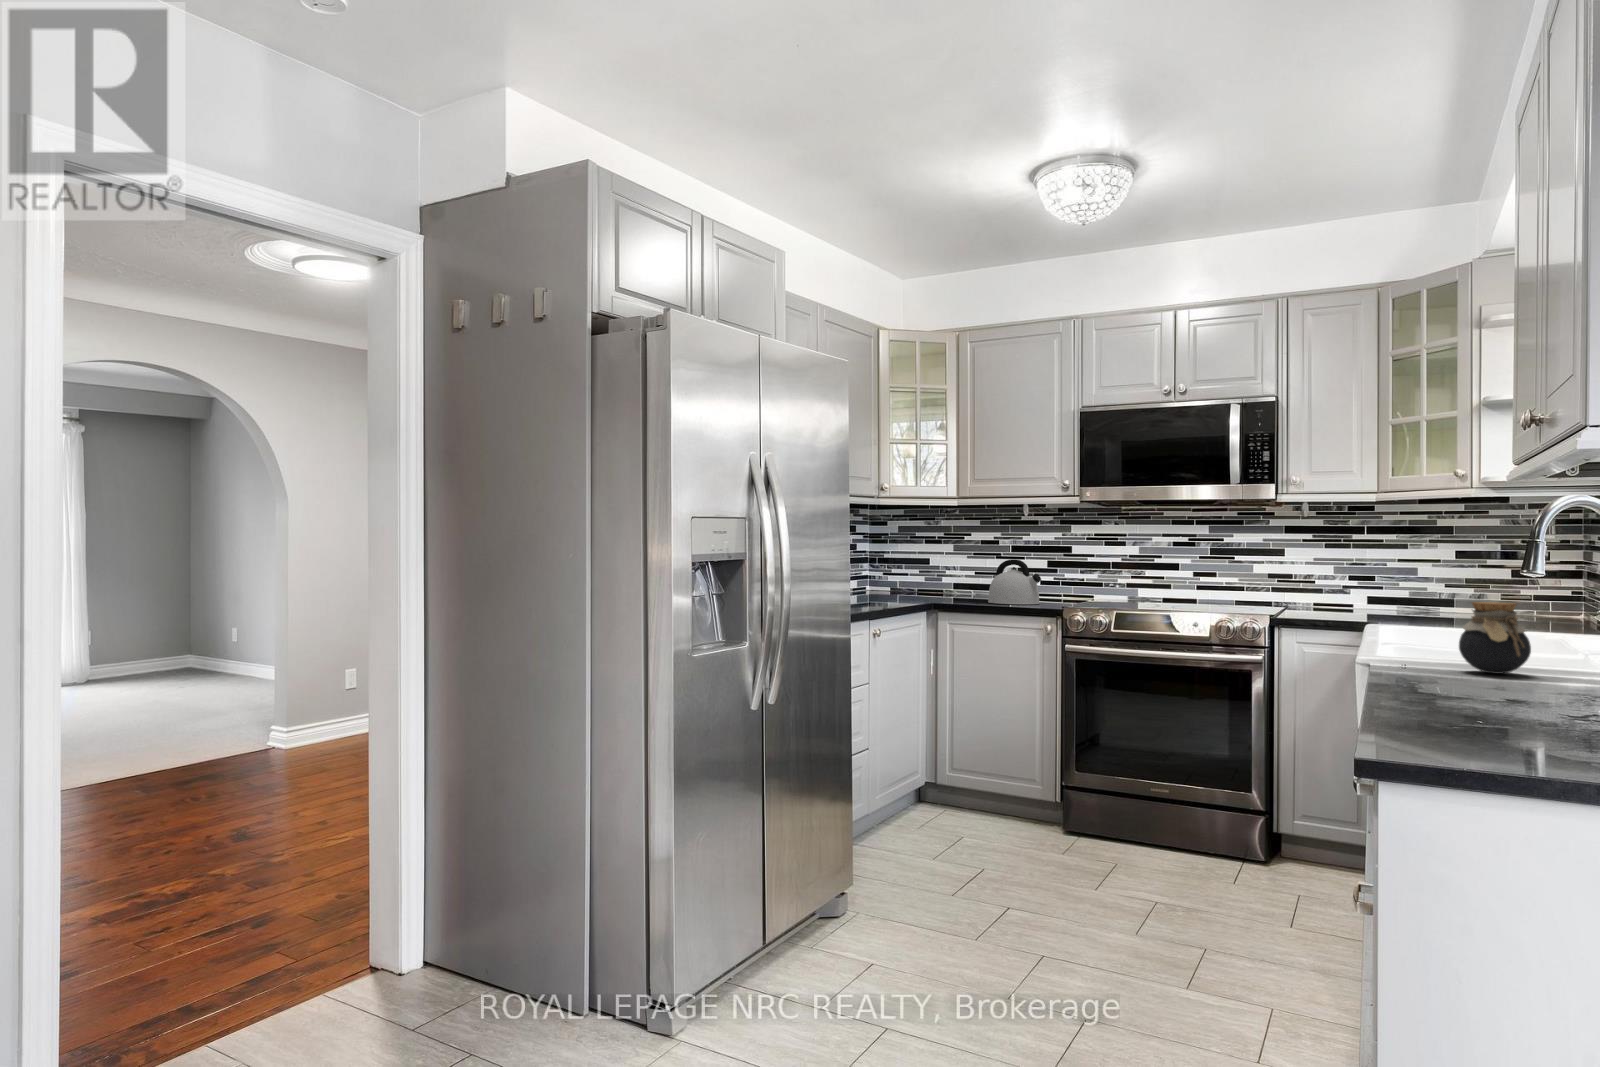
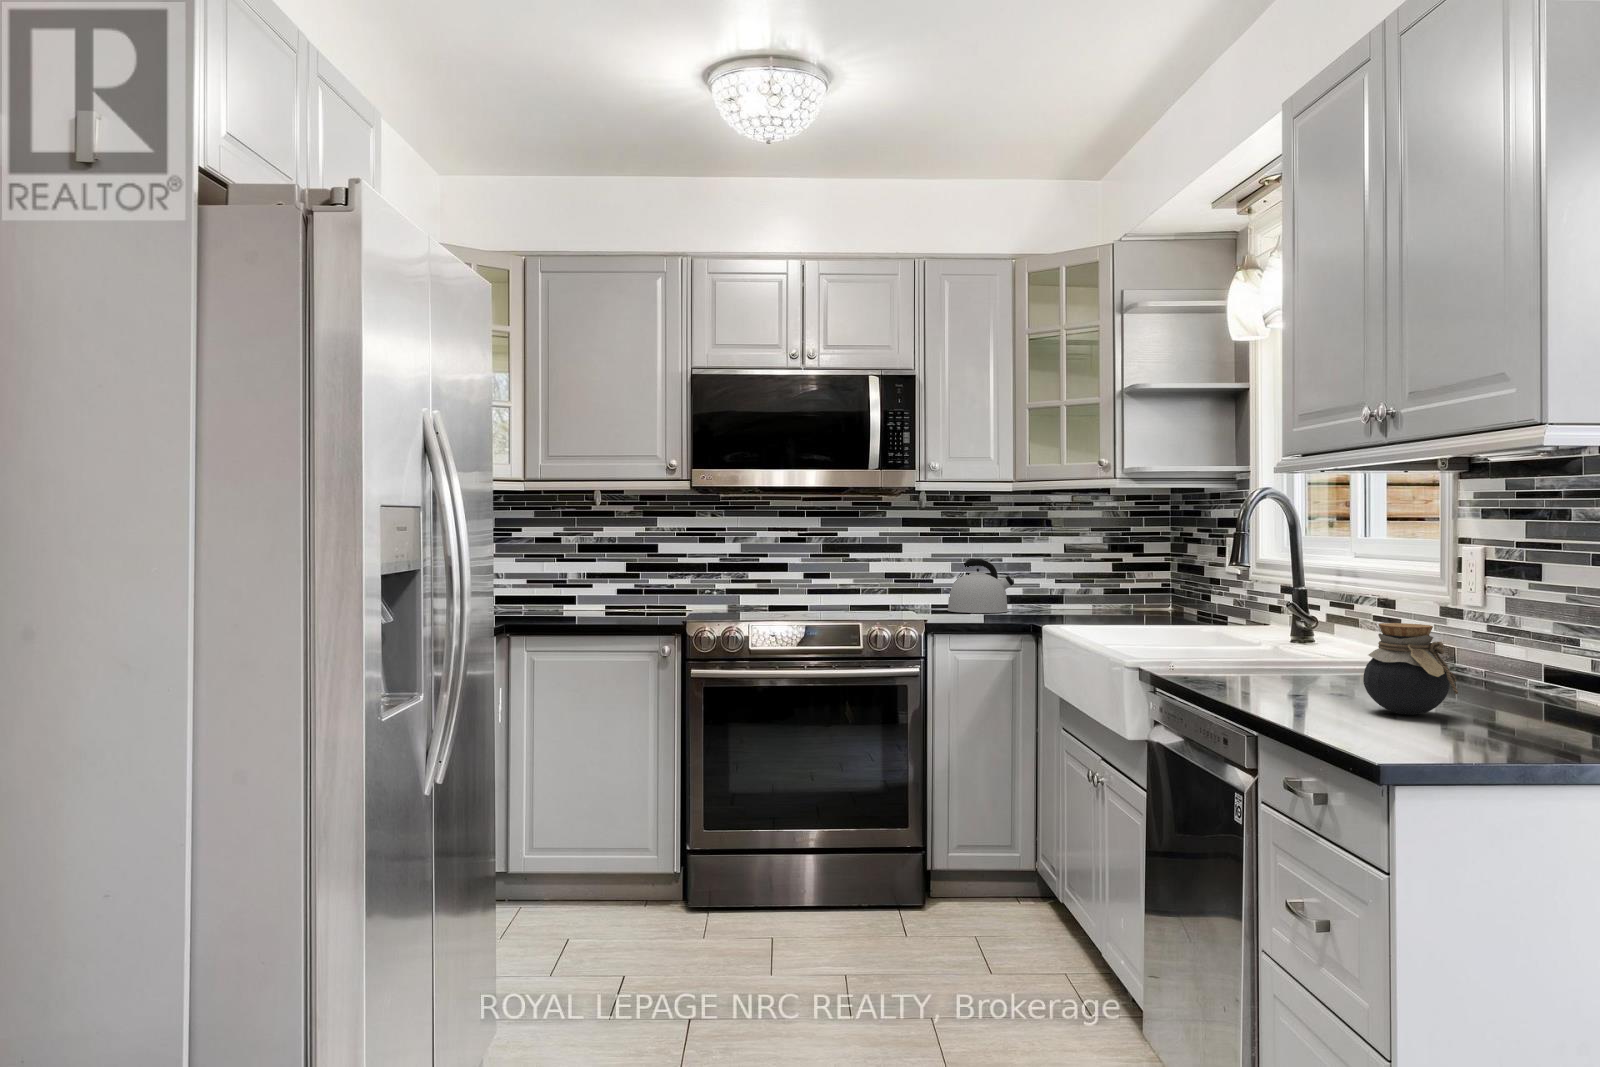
kettle: present [988,560,1041,604] -> present [947,560,1014,613]

